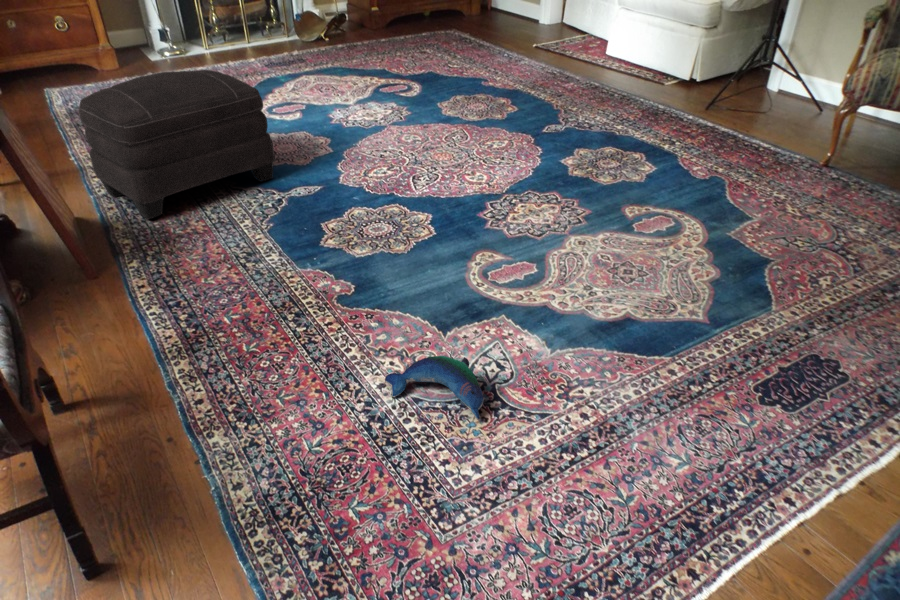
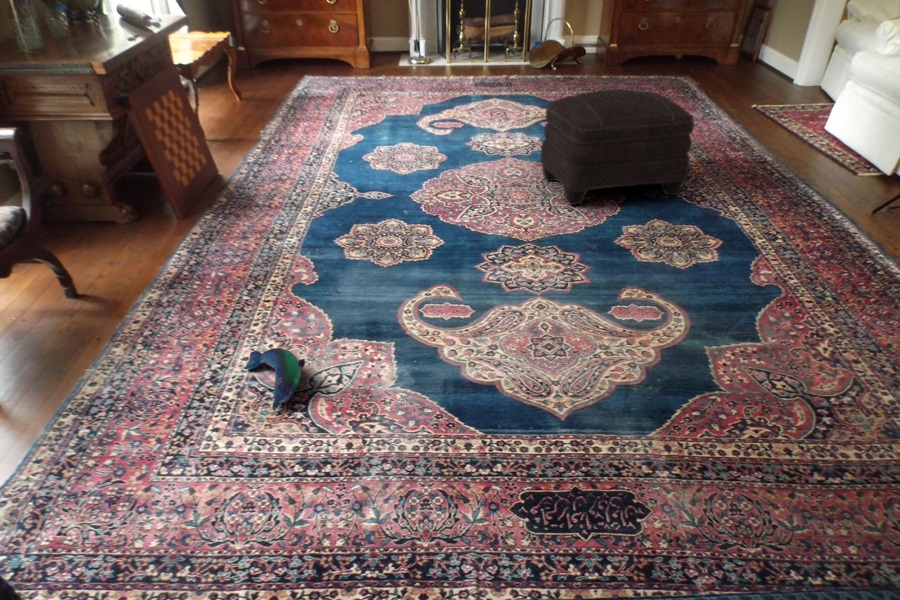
ottoman: present [79,70,275,219] -> present [540,89,694,205]

